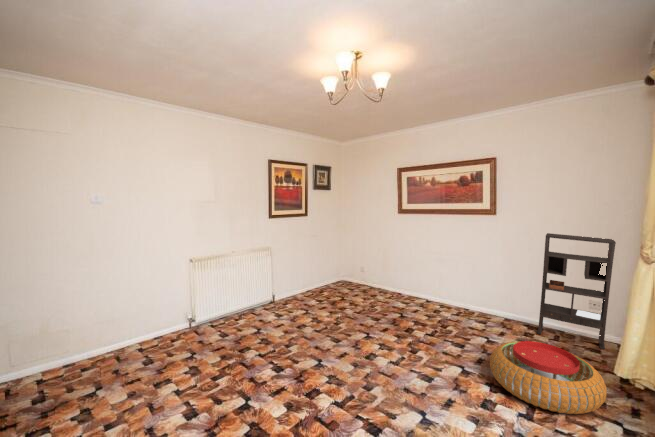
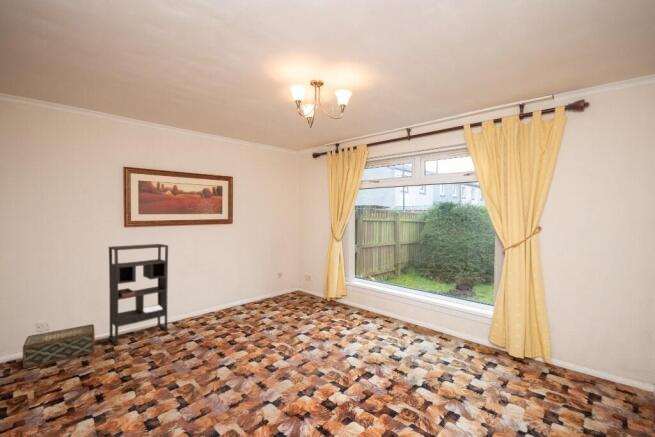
woven basket: none [469,294,526,330] -> present [23,324,95,368]
pouf: present [490,341,607,414] -> none [116,339,212,401]

